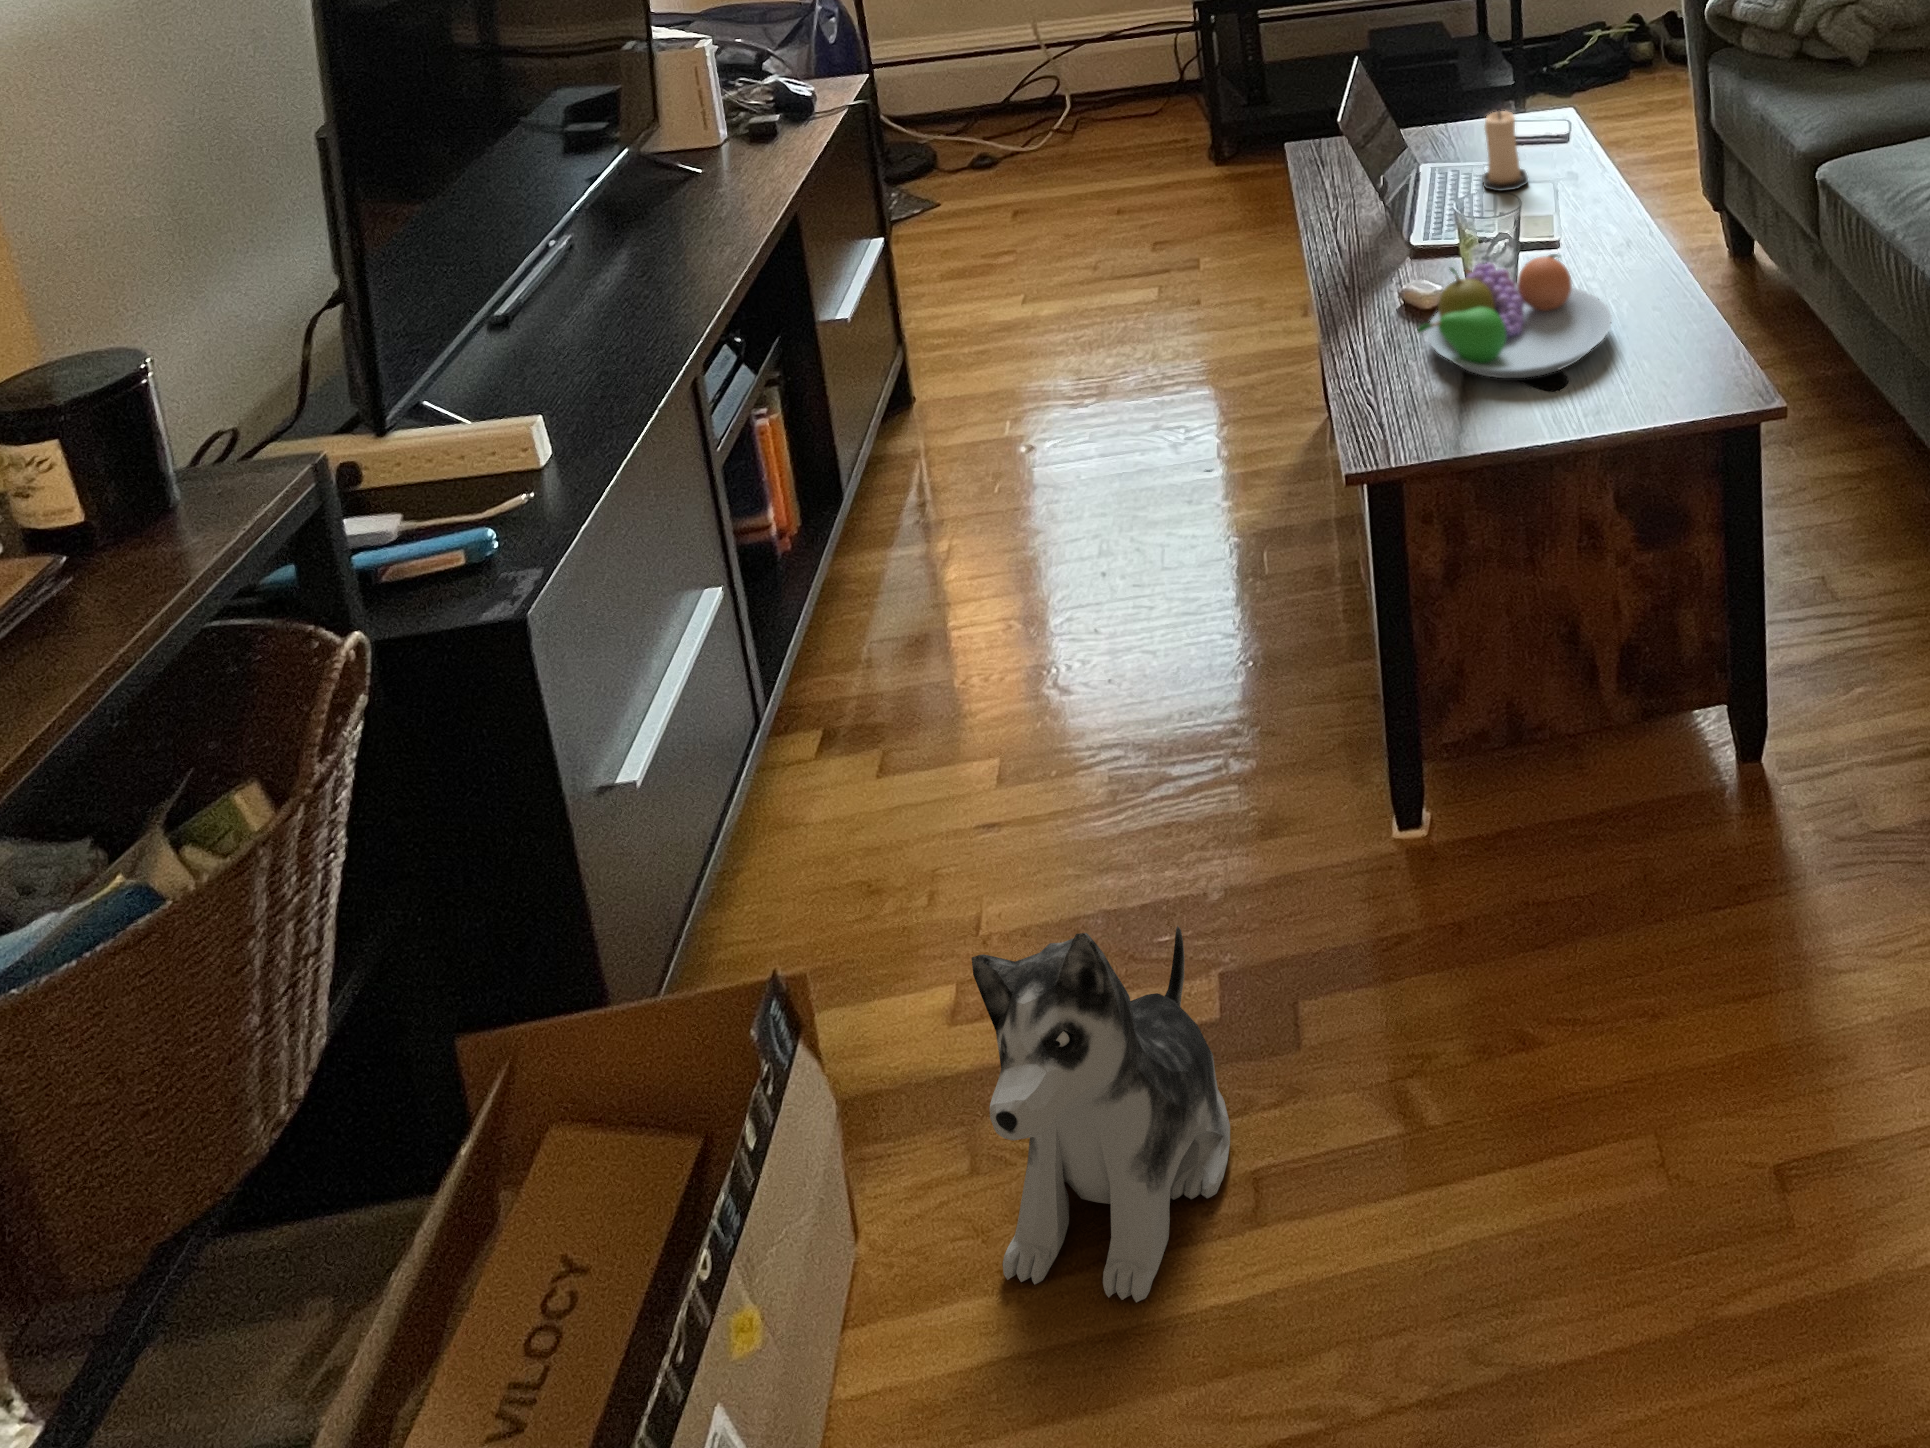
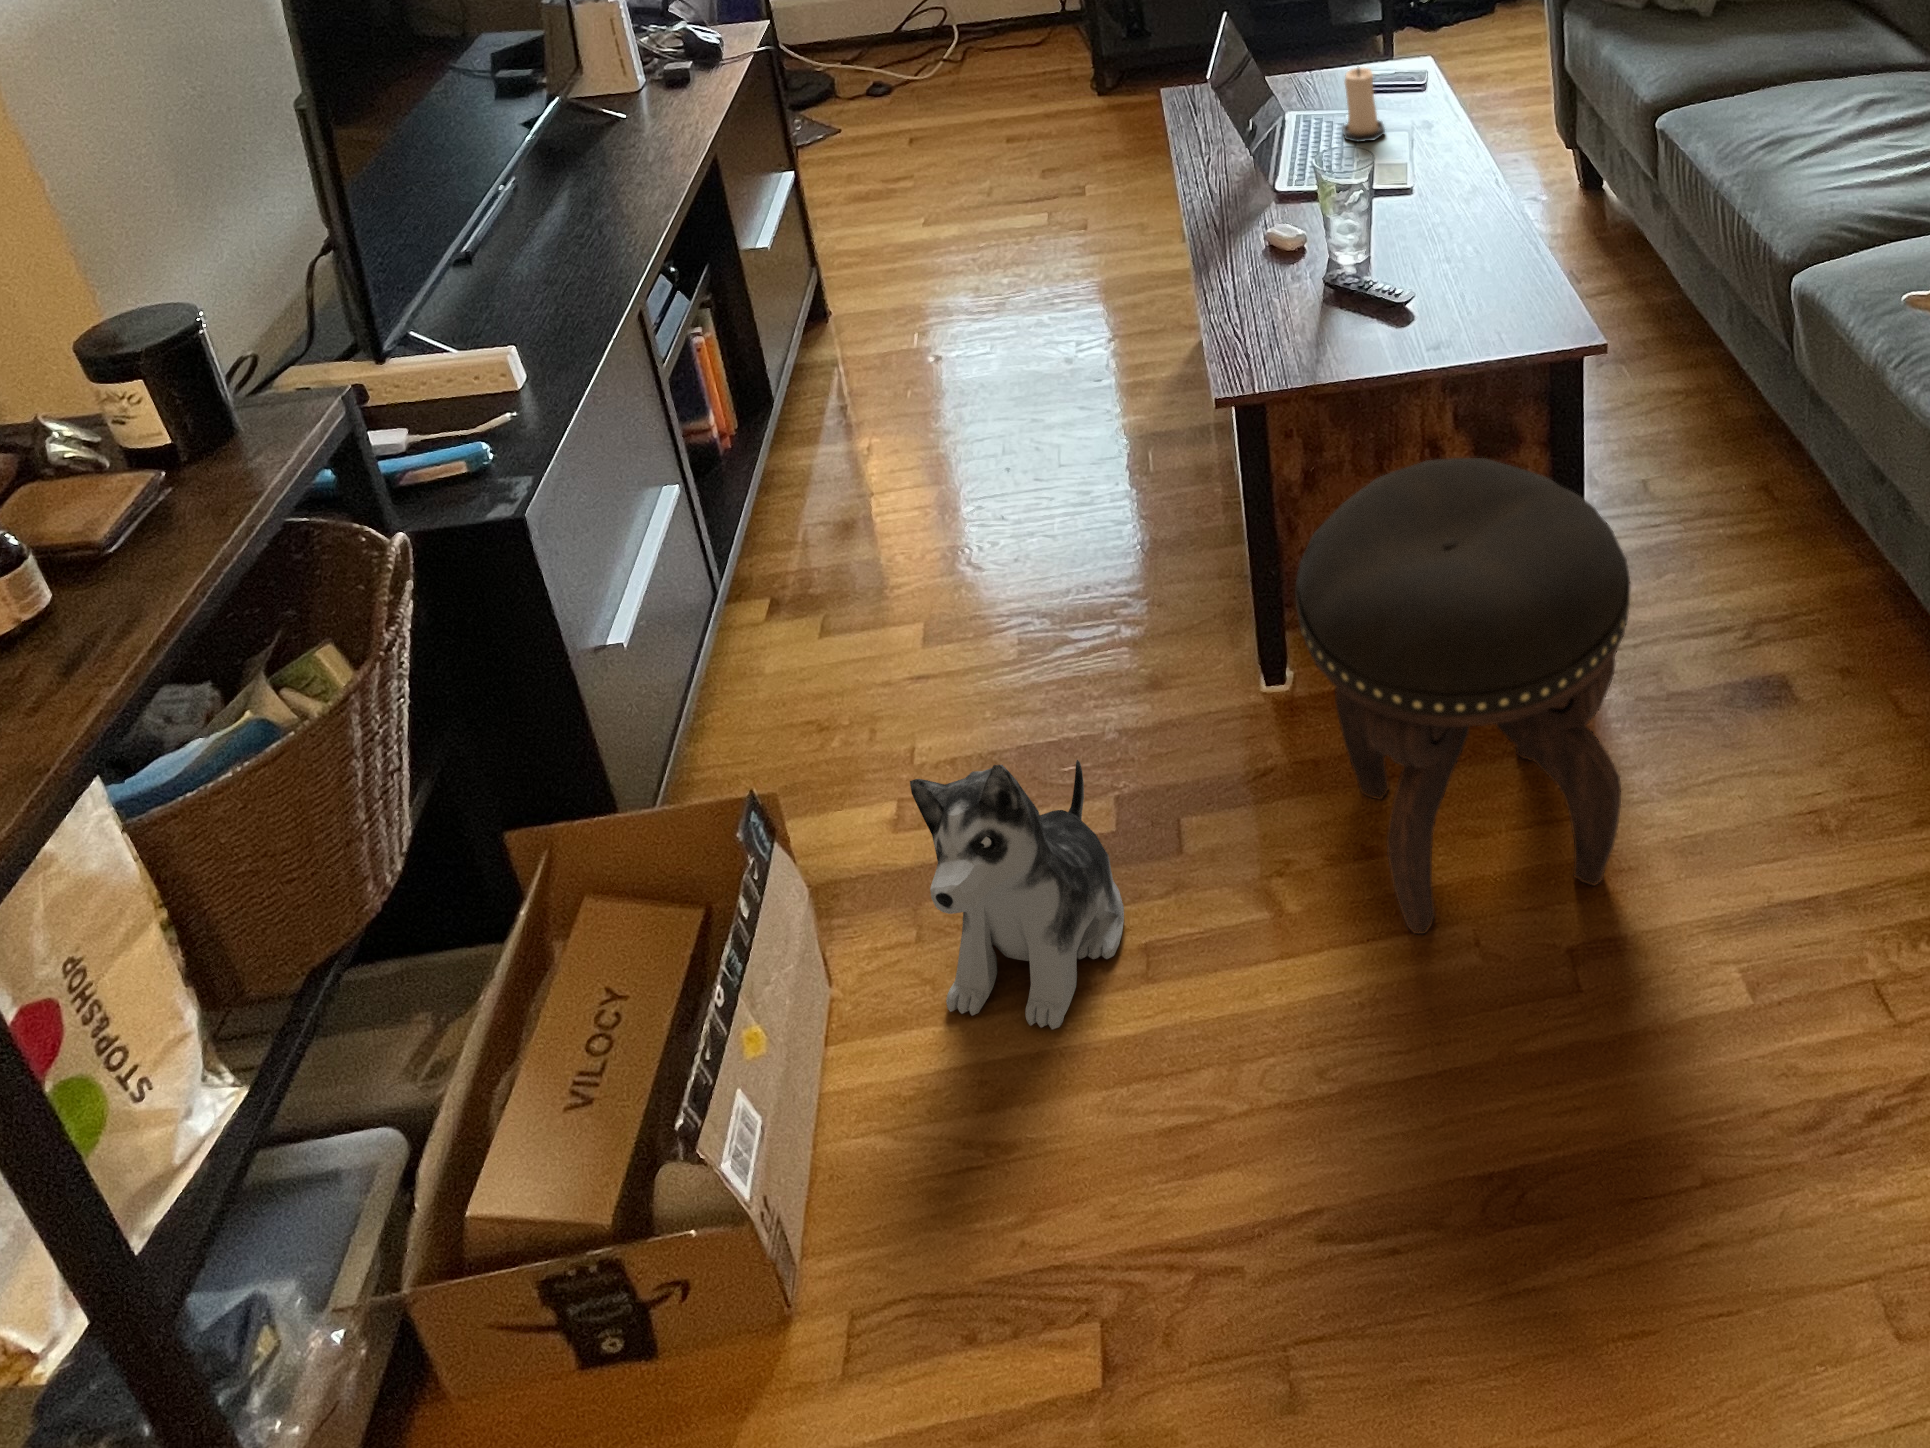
fruit bowl: present [1418,254,1612,378] -> none [1277,207,1454,319]
footstool: none [1443,535,1838,1154] -> present [1295,458,1630,934]

